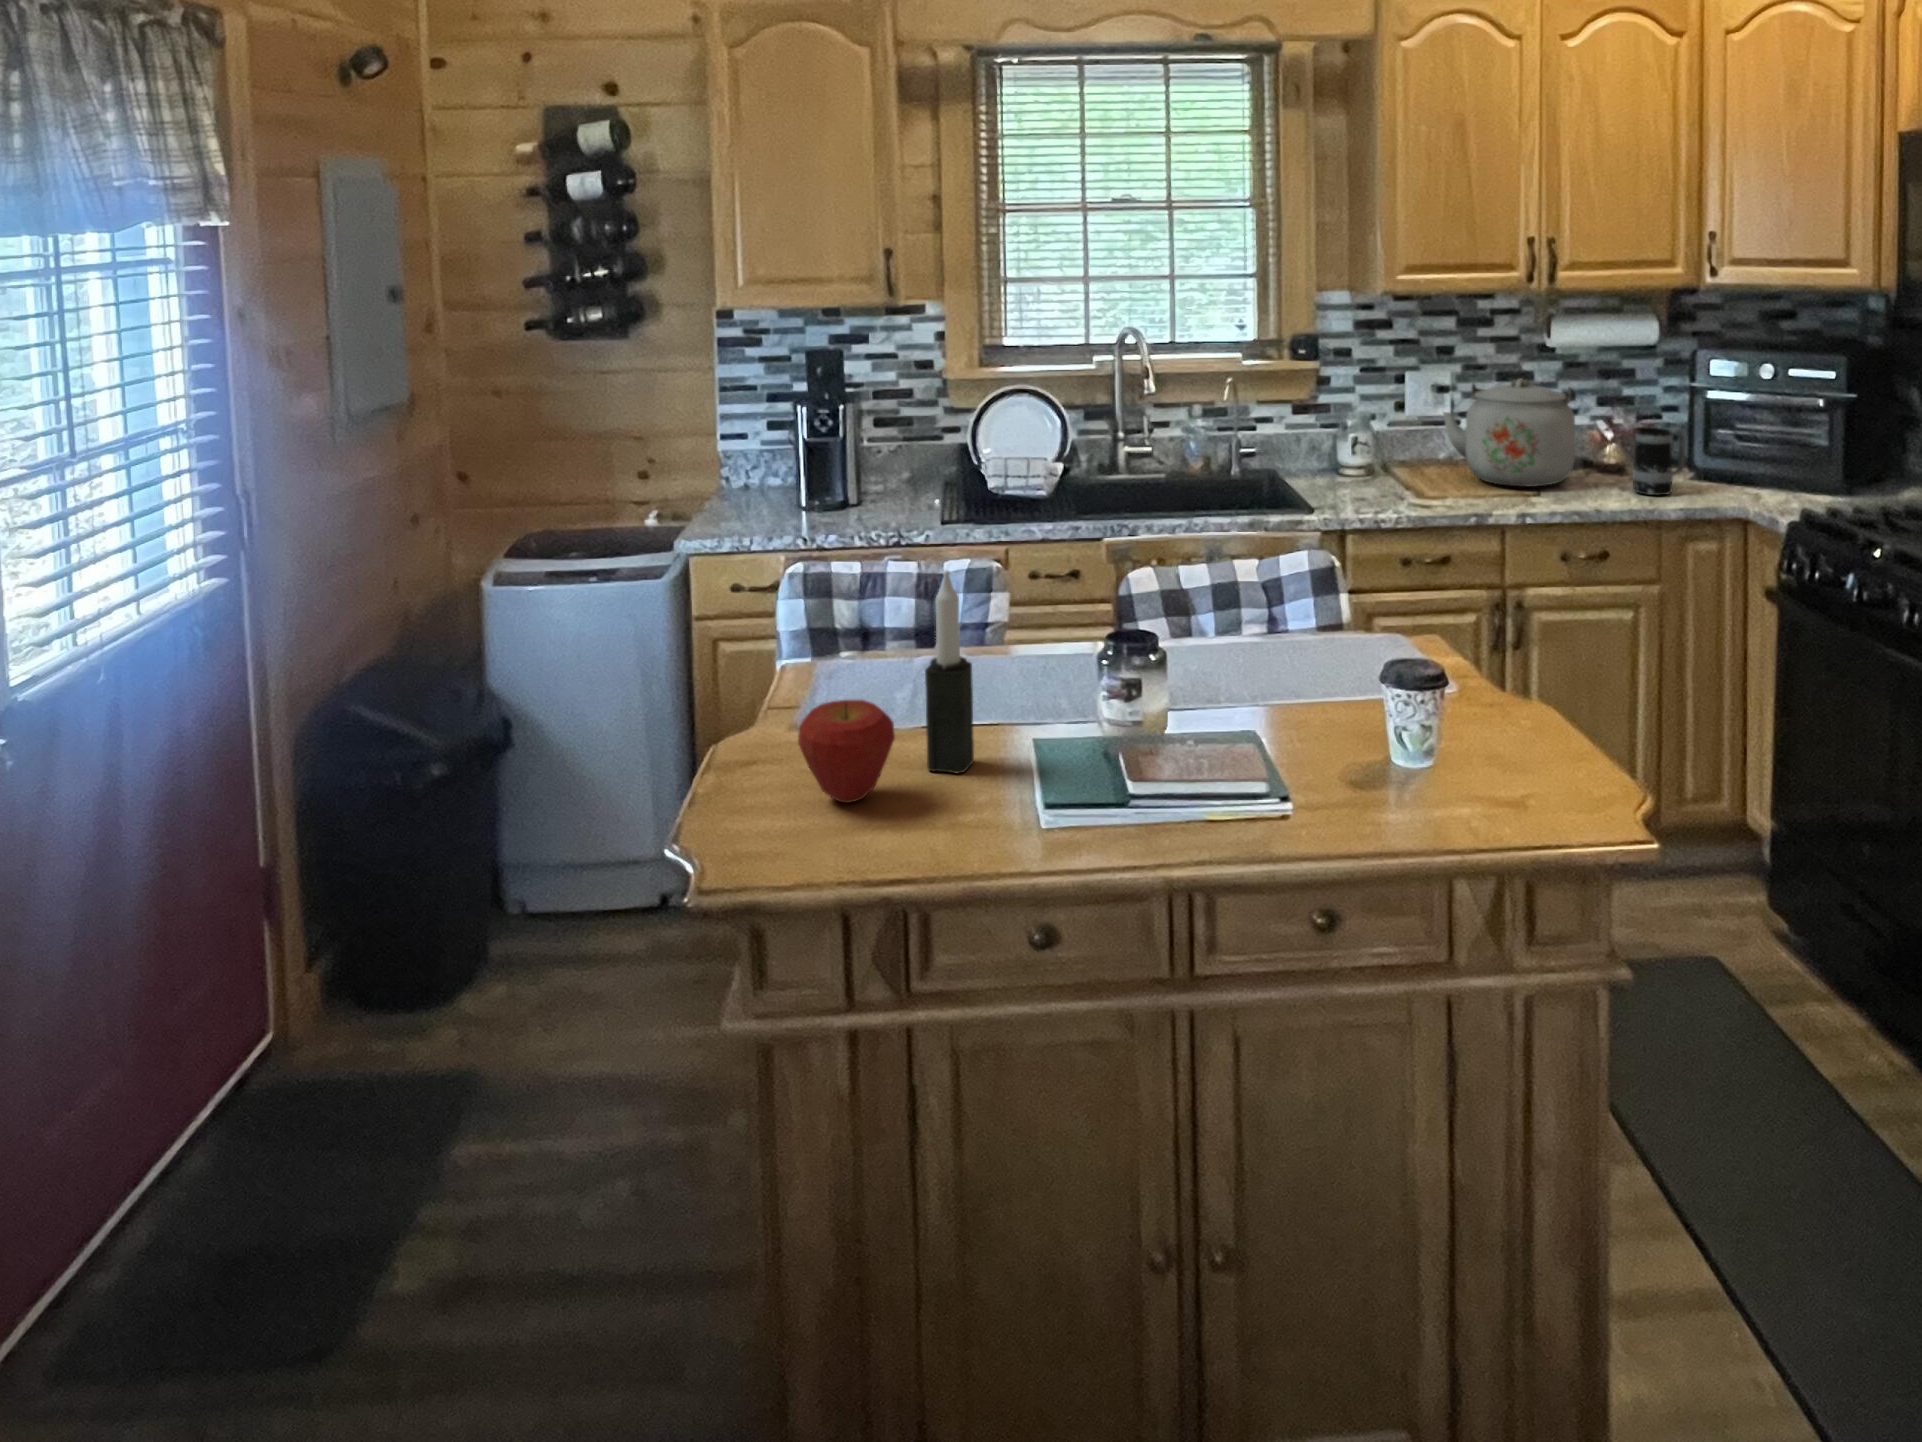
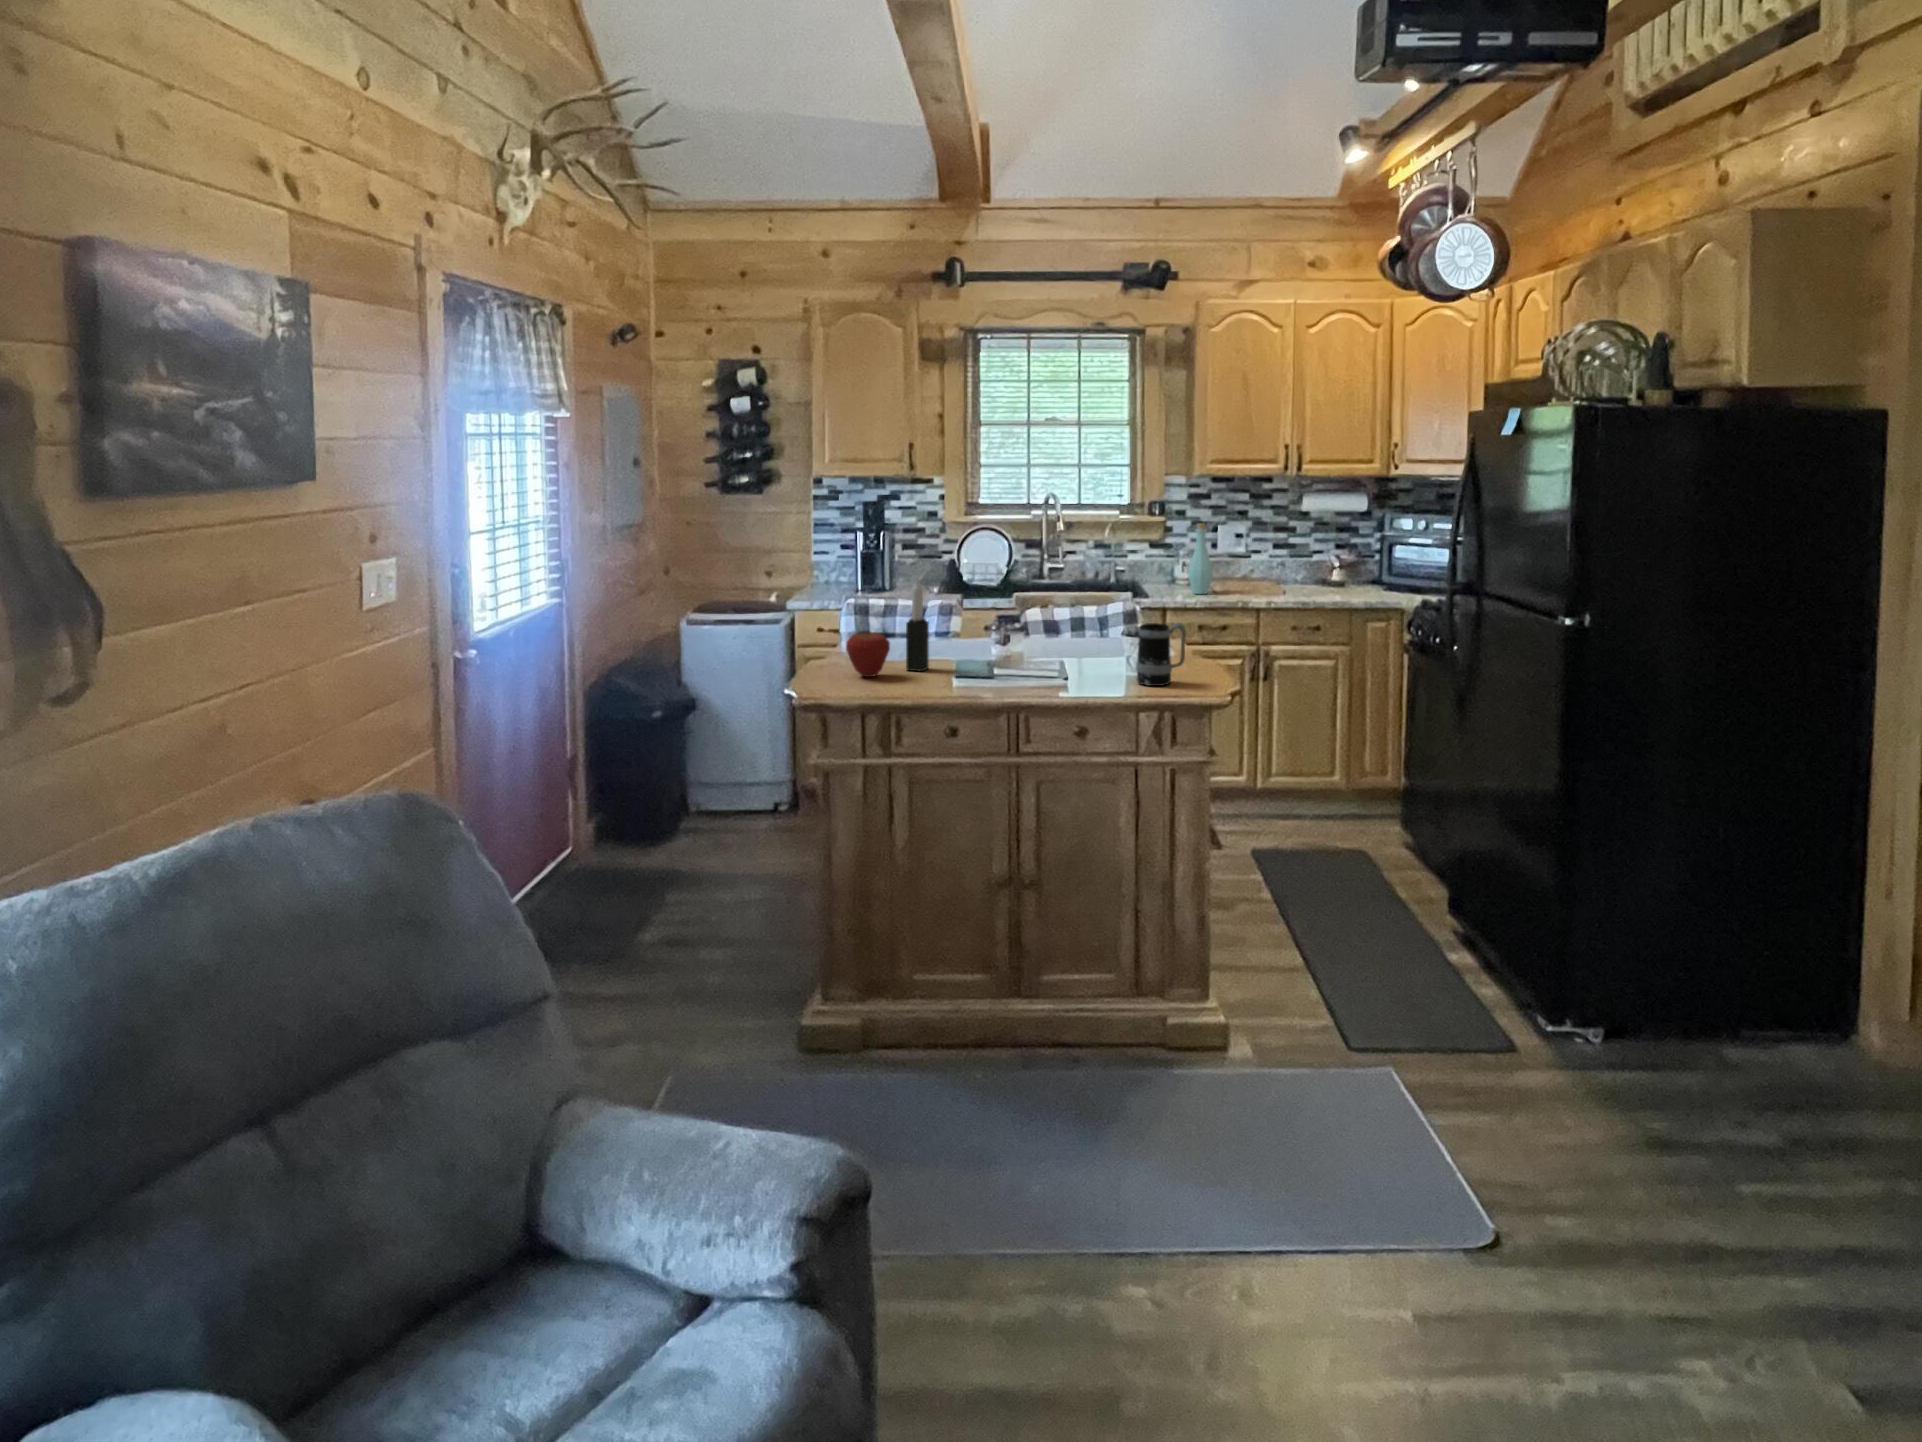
bottle: none [1371,376,1416,498] -> present [1188,523,1213,594]
kettle: present [1443,378,1576,487] -> none [1235,528,1316,591]
mug: present [1632,427,1686,495] -> present [1136,623,1186,686]

